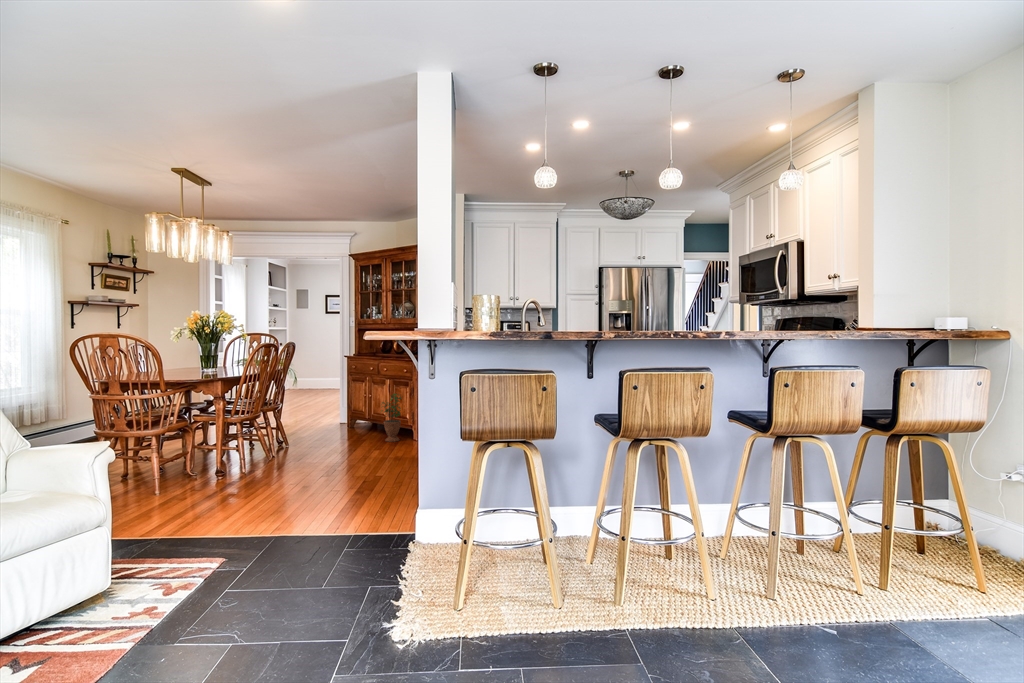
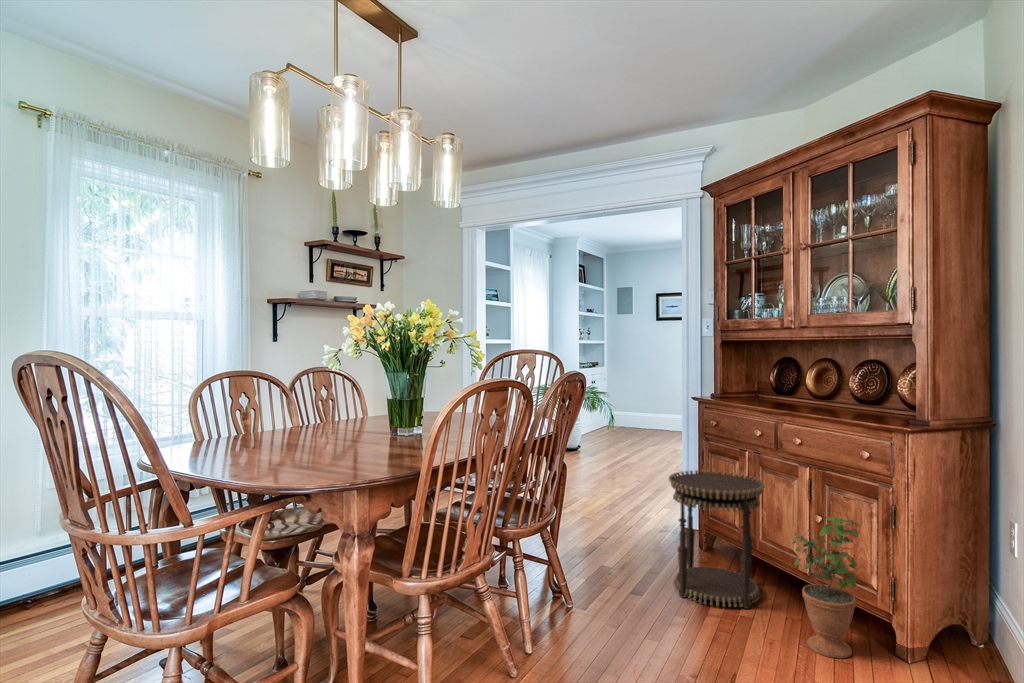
side table: none [334,386,374,438] -> present [669,470,765,609]

